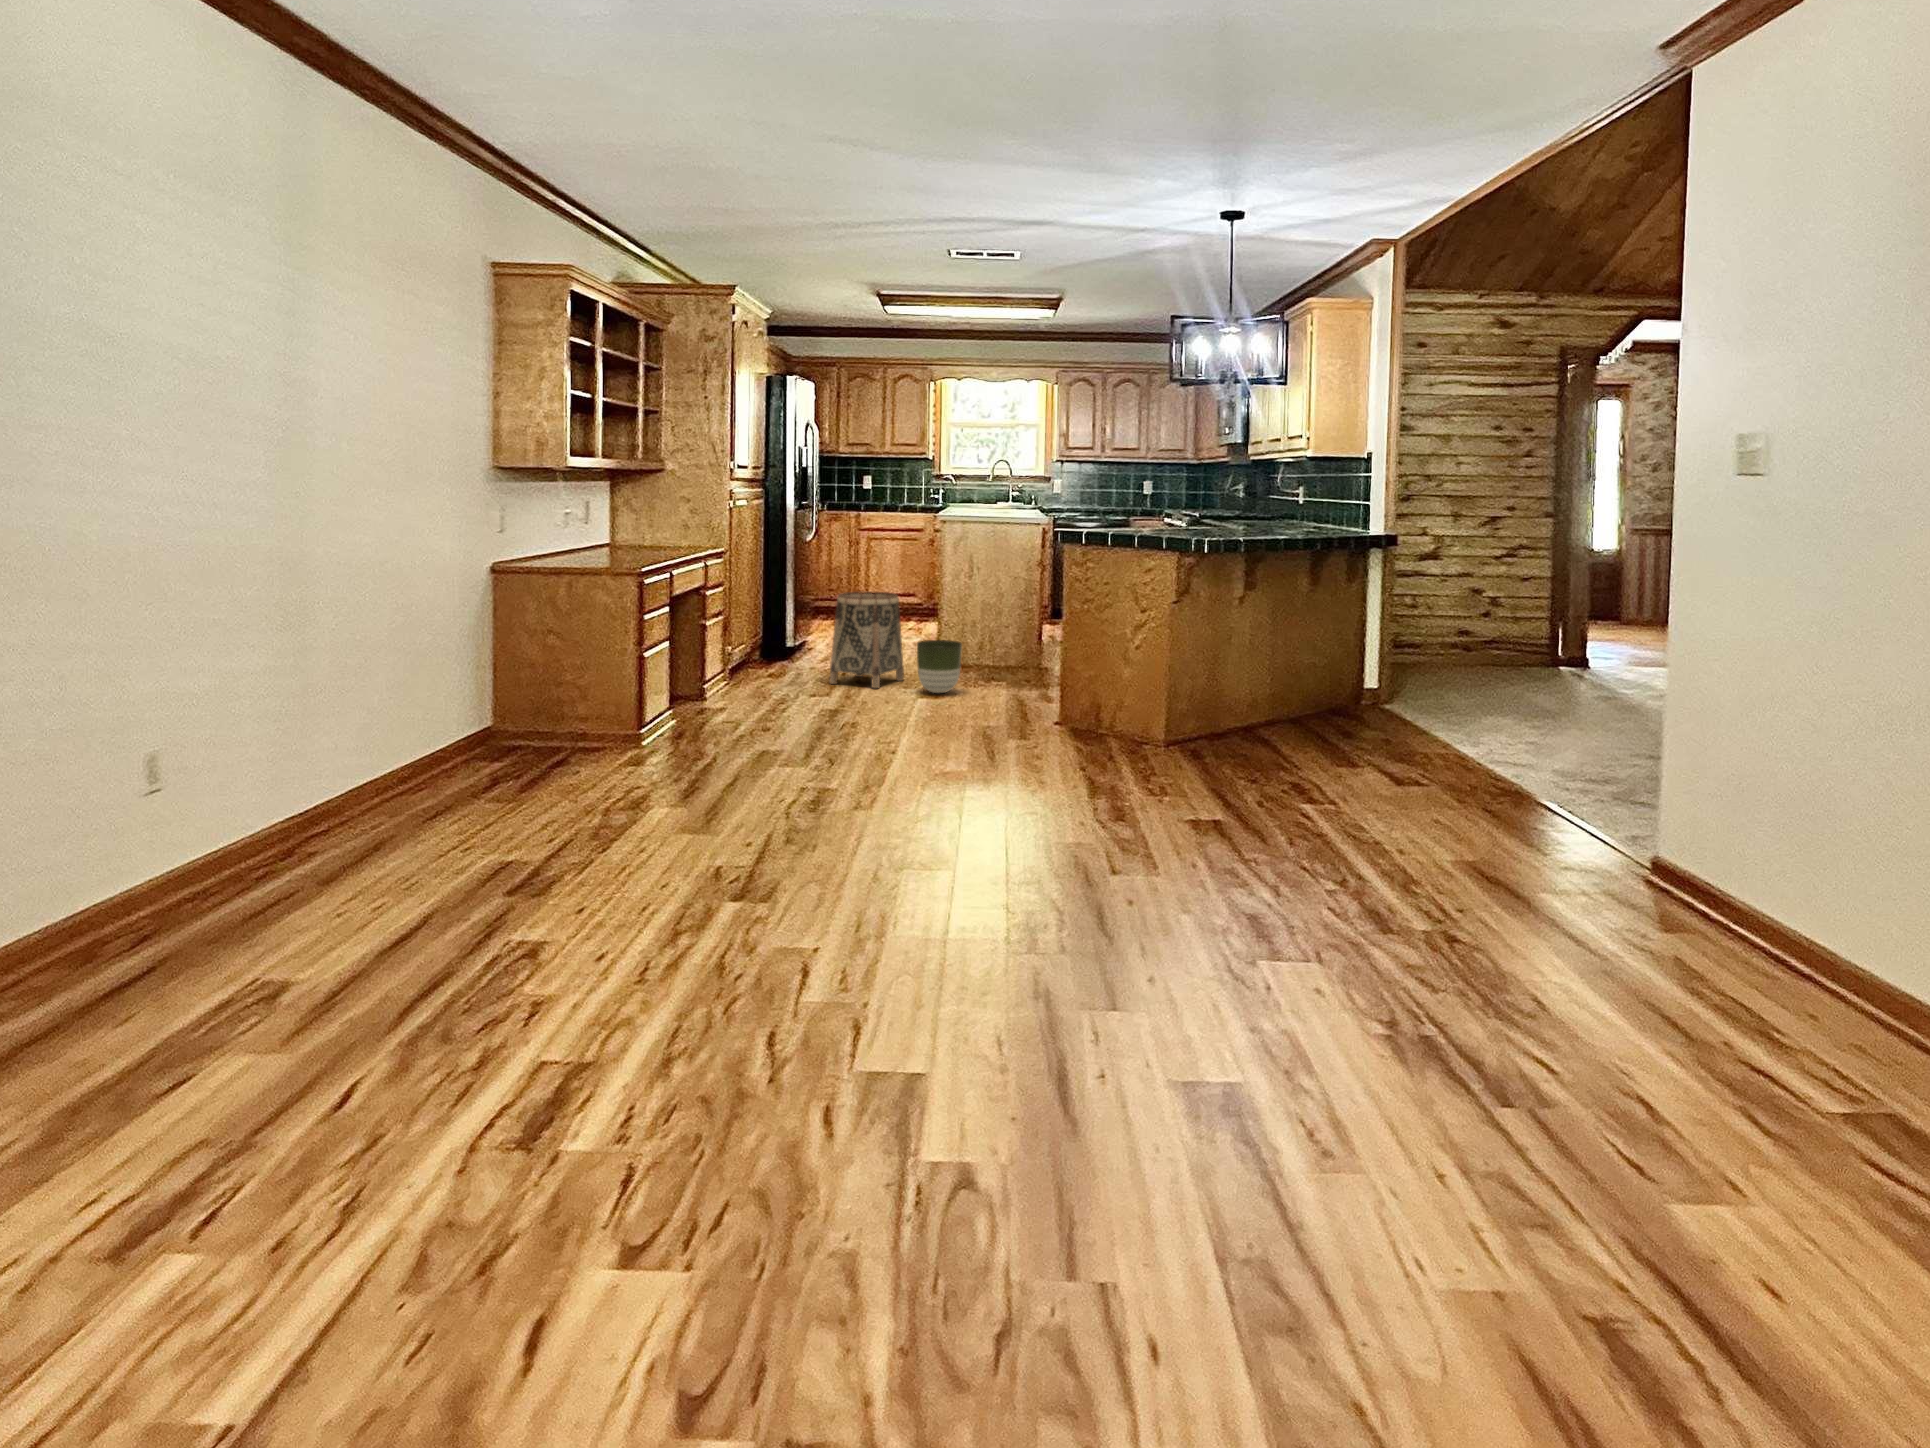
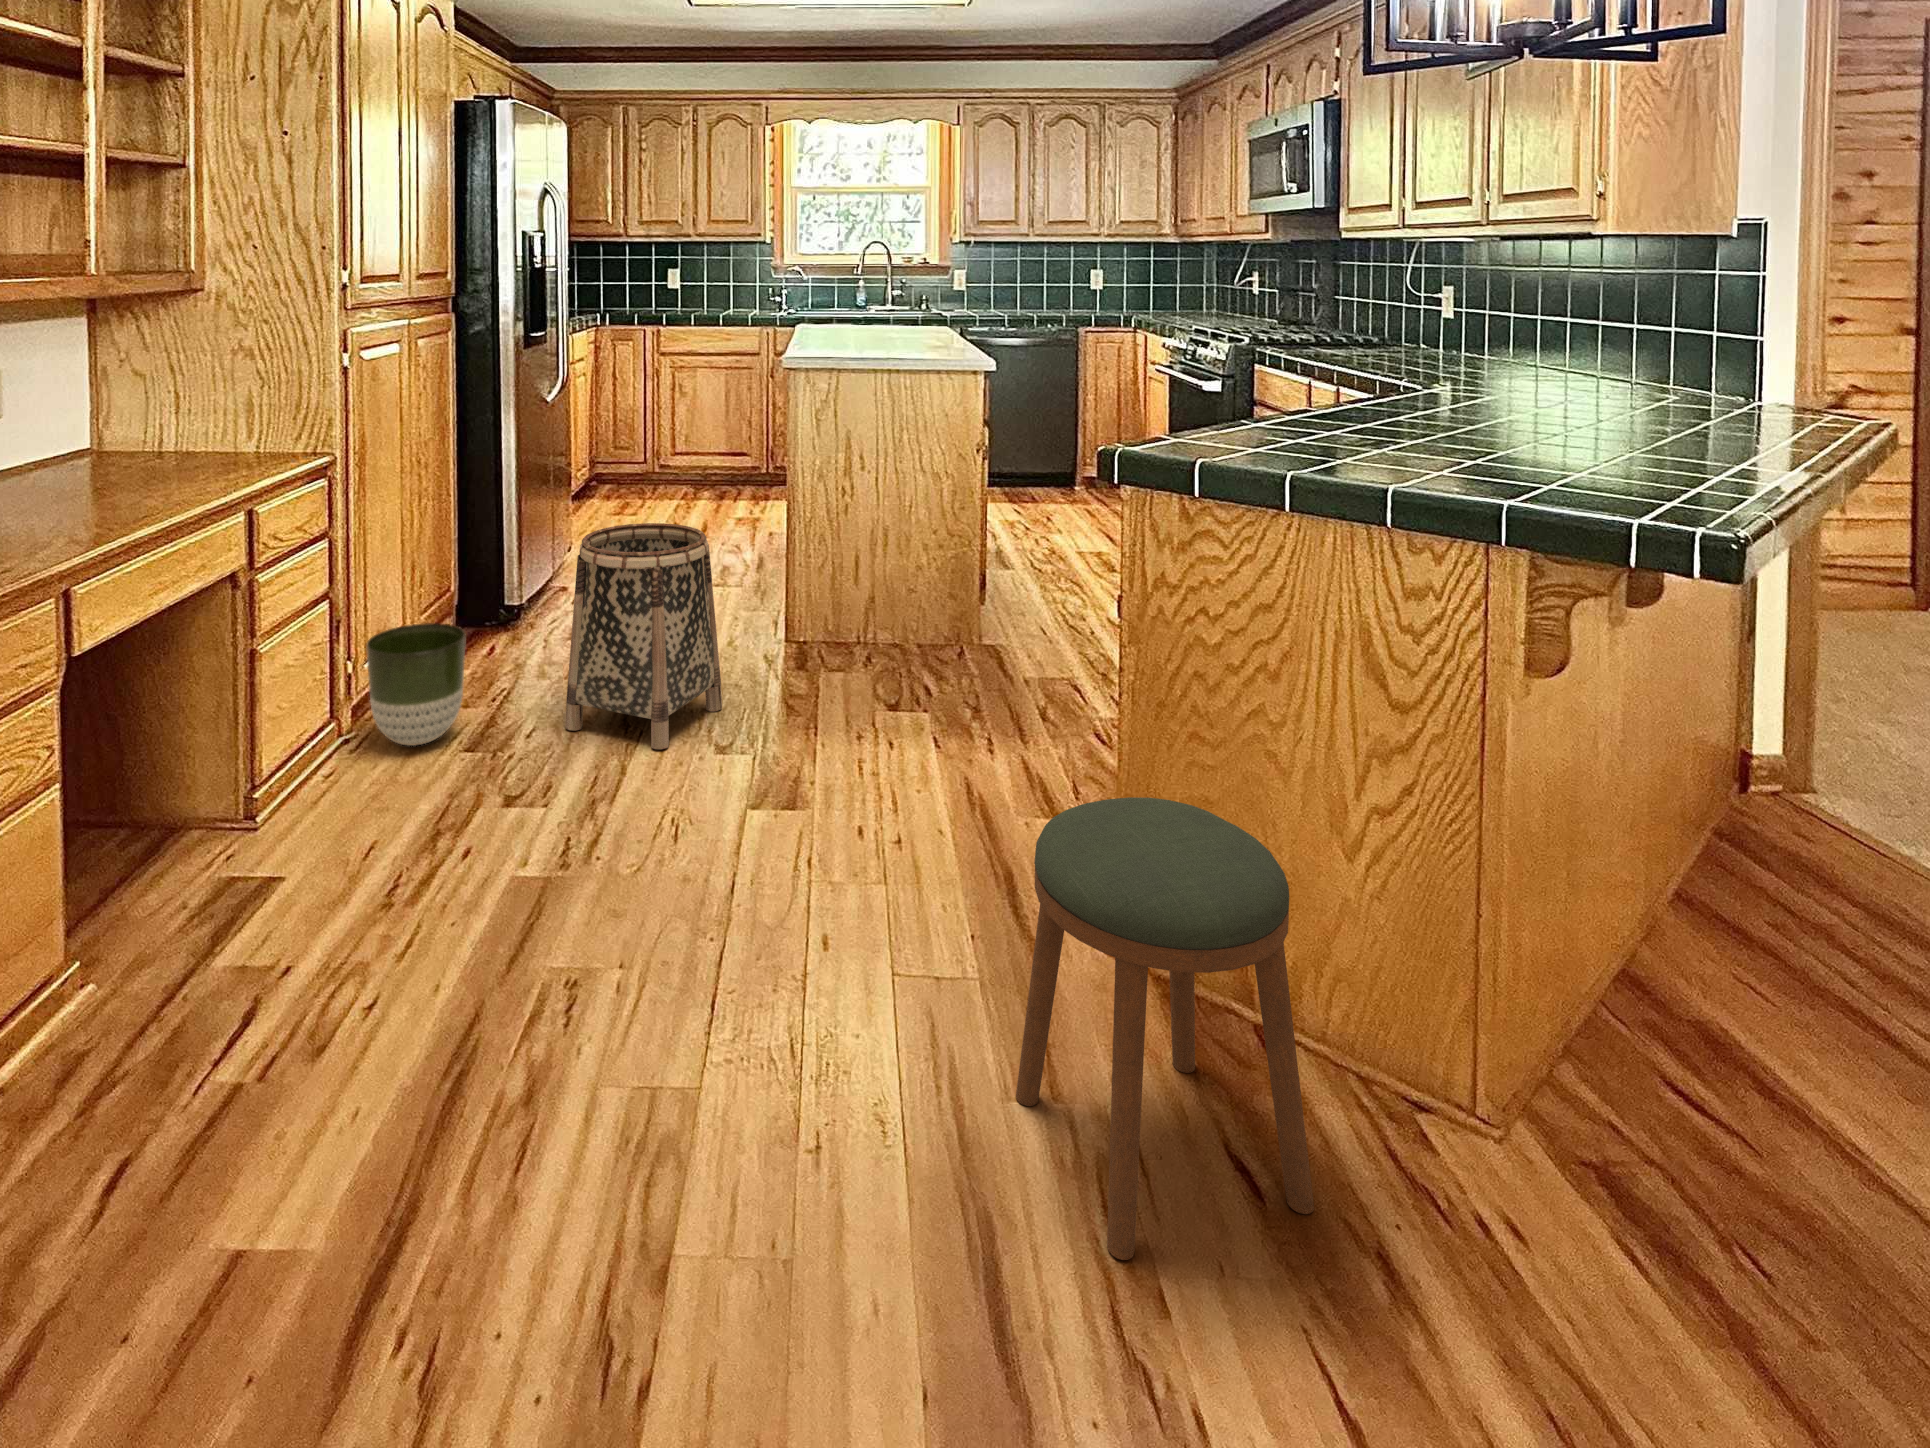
planter: present [917,640,962,693] -> present [366,623,465,746]
stool: none [1009,644,1096,758] -> present [1016,797,1314,1260]

